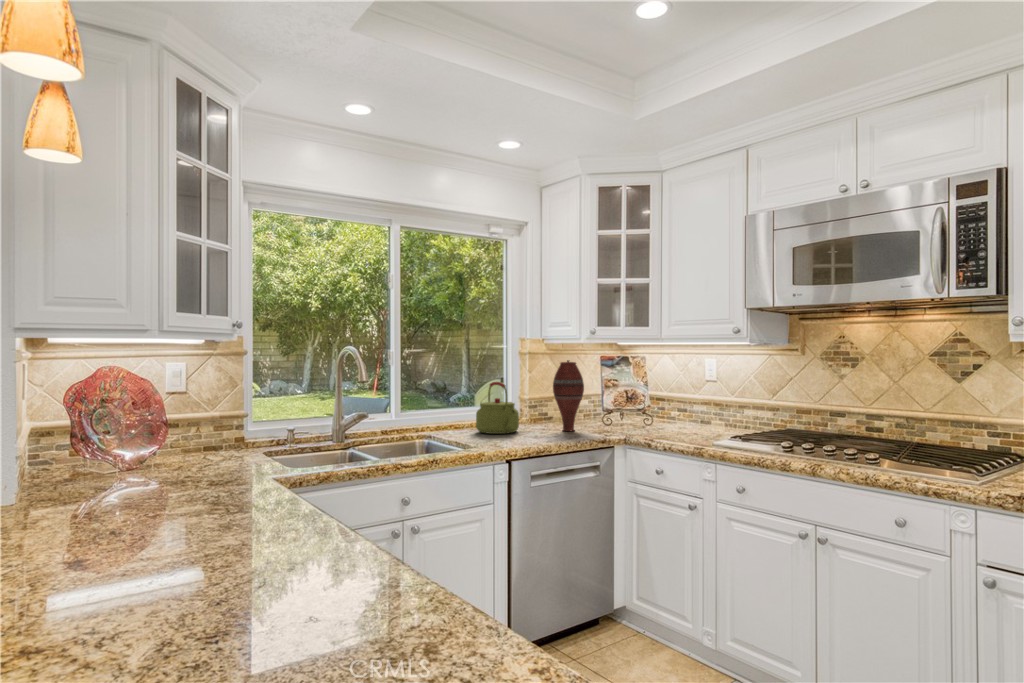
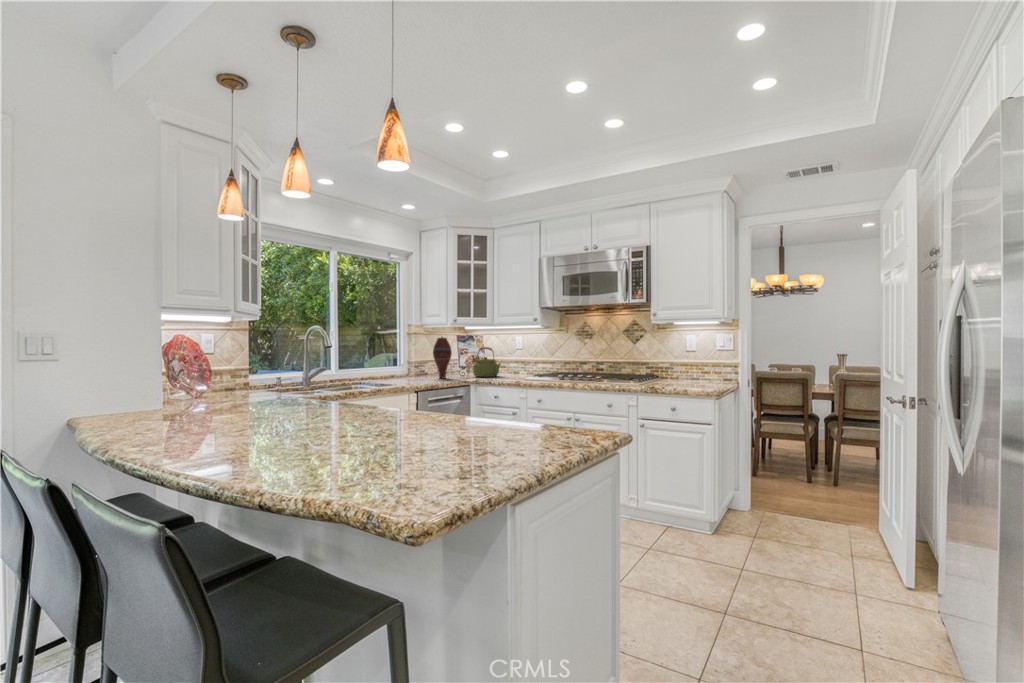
kettle: present [476,382,519,434] -> present [473,347,501,377]

